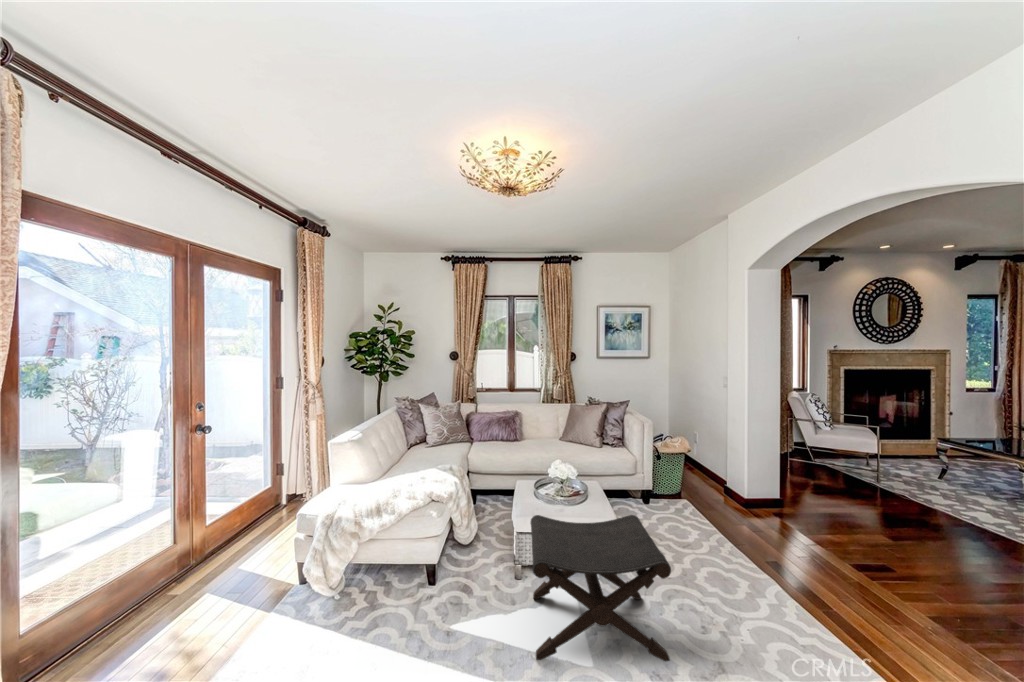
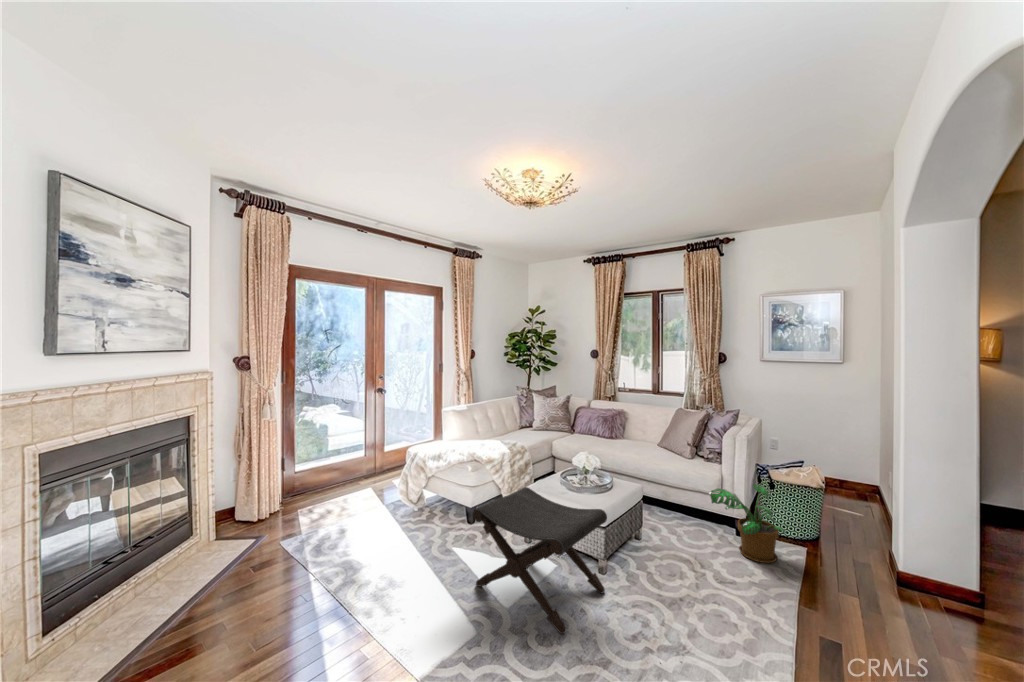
potted plant: none [641,458,693,519] -> present [710,484,786,563]

